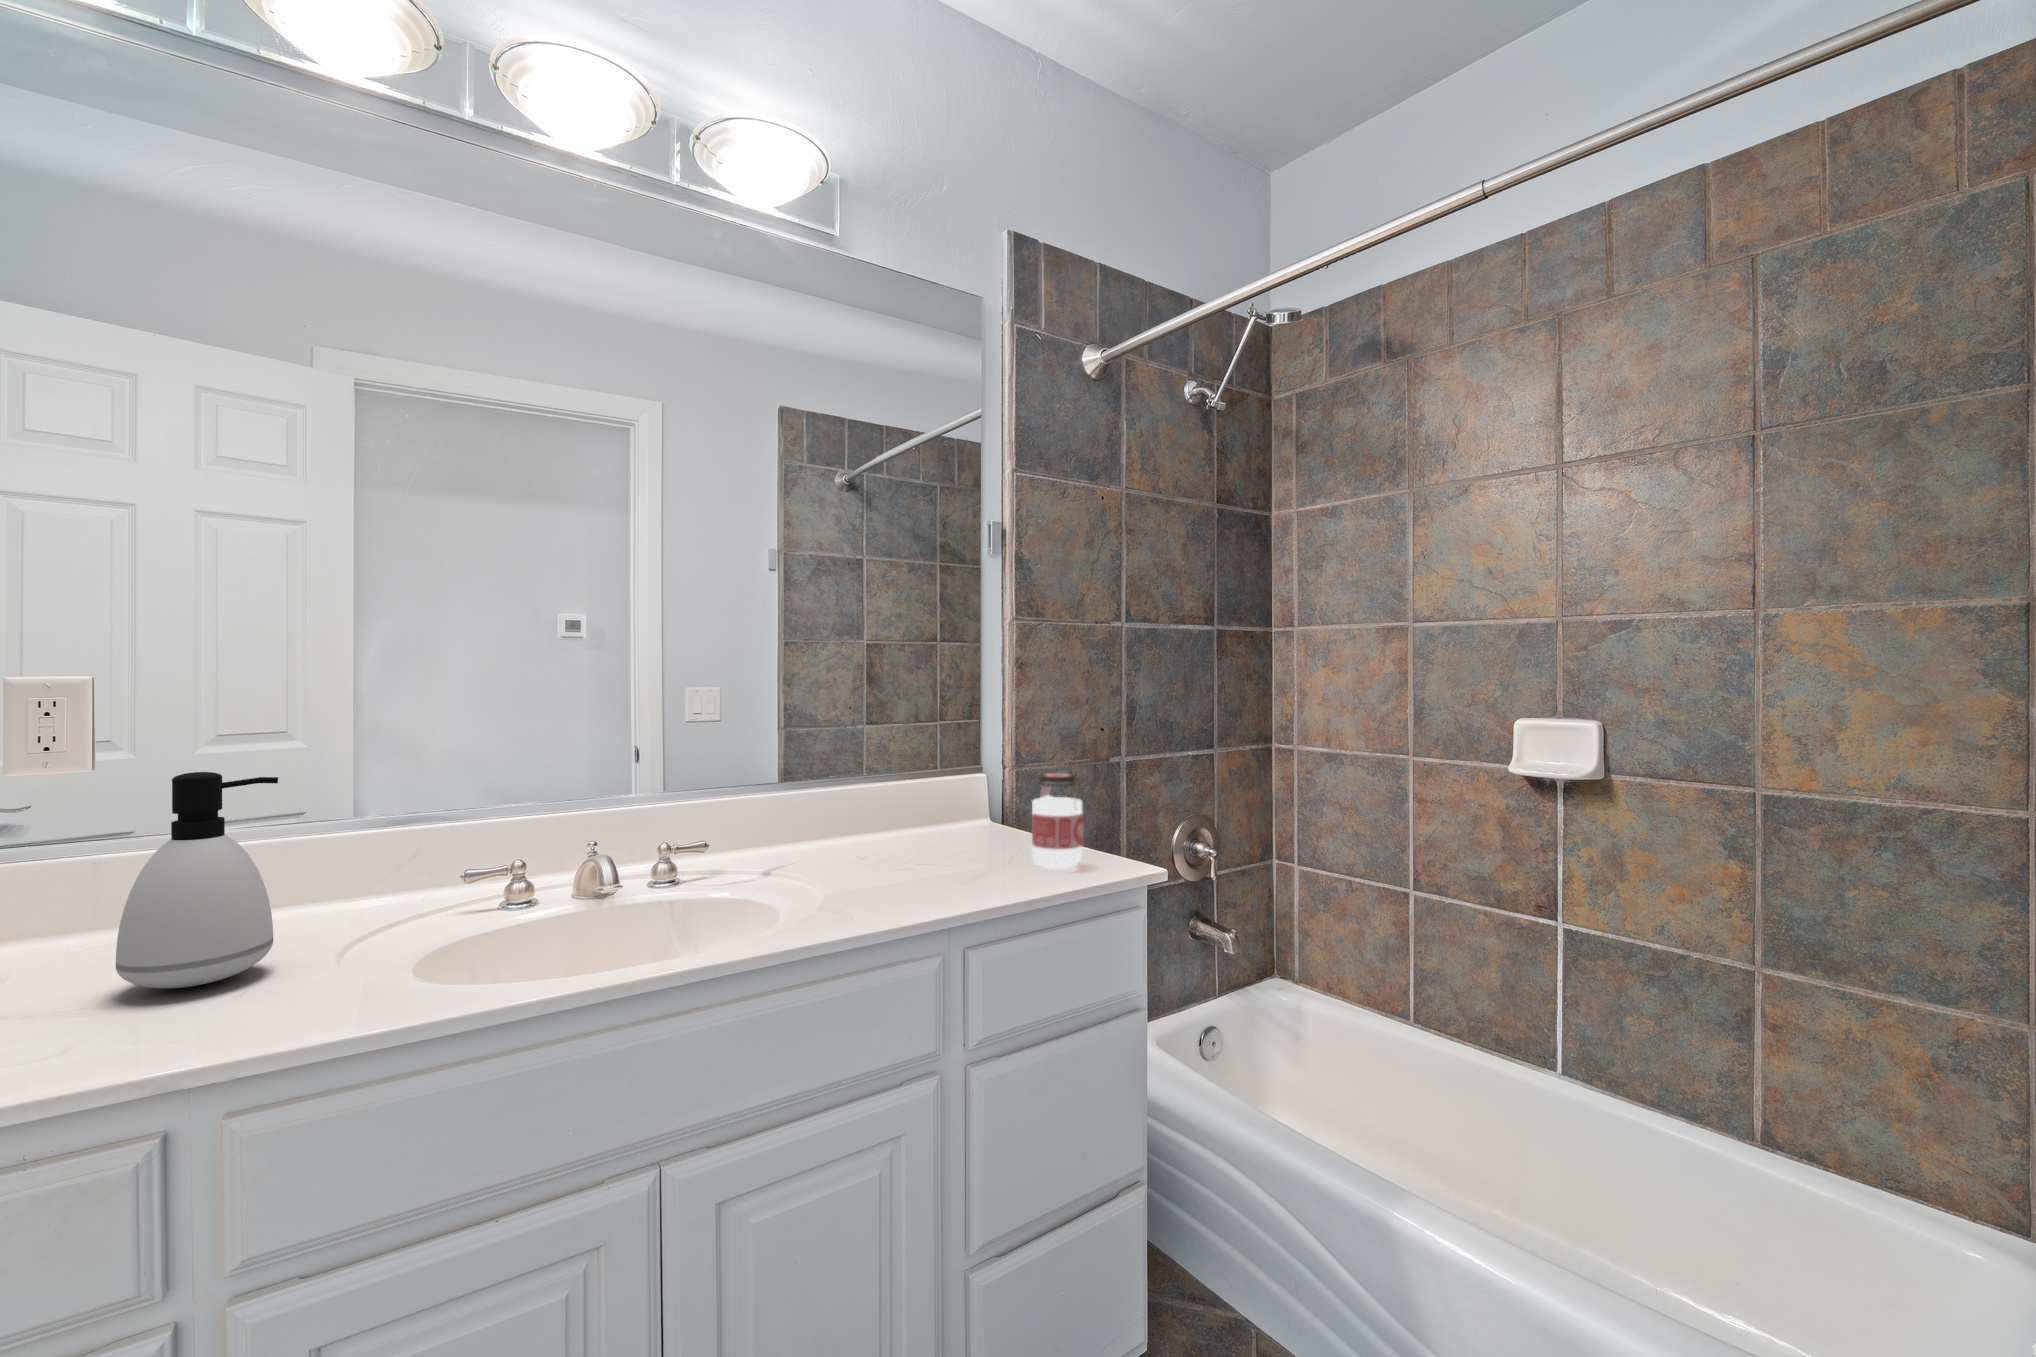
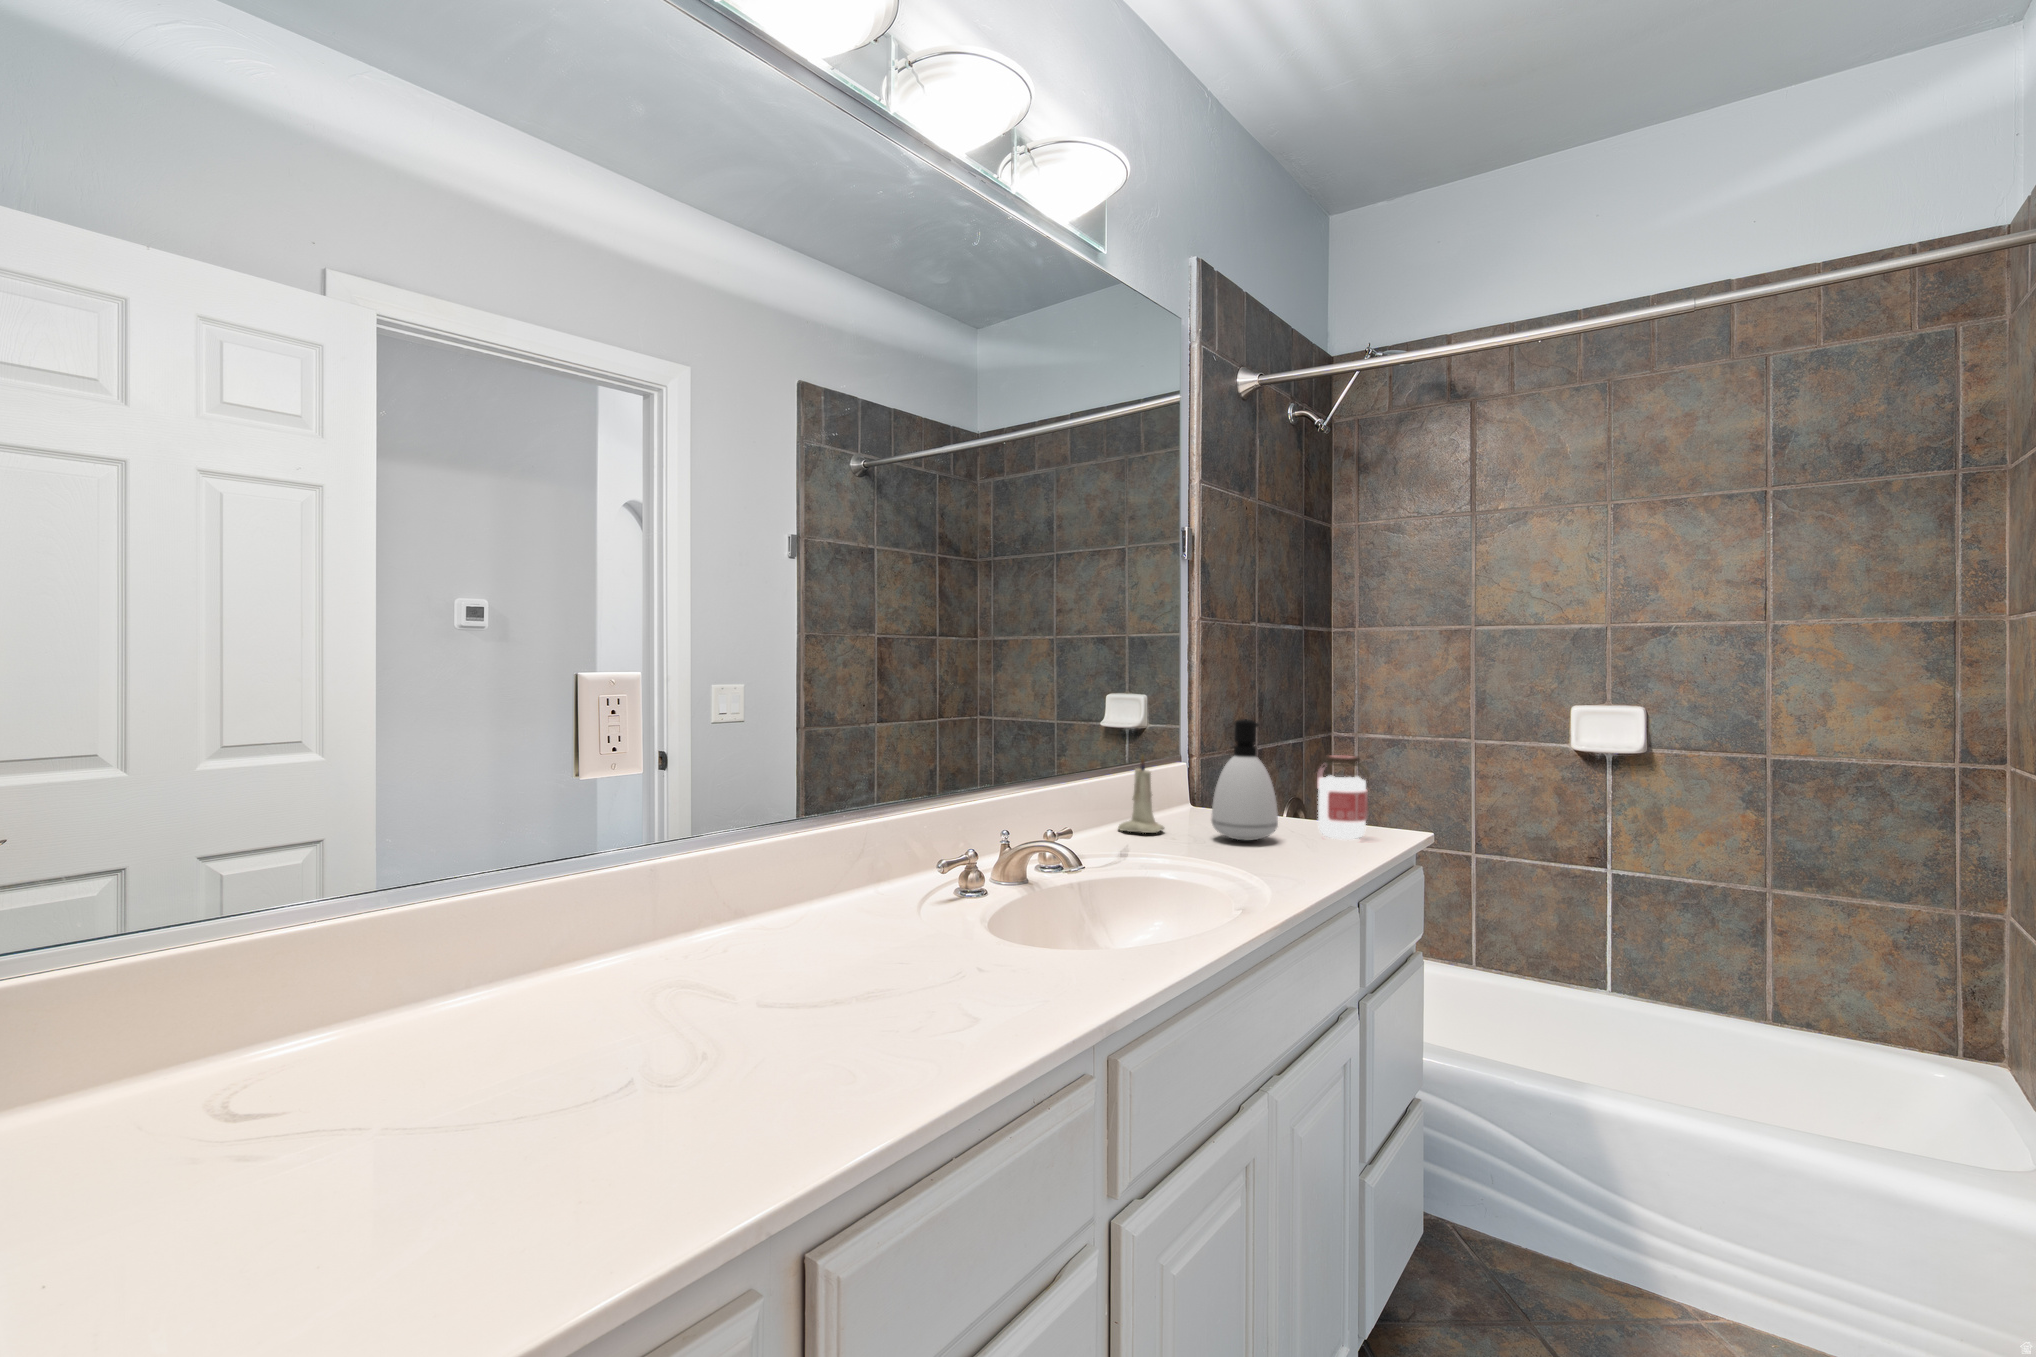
candle: none [858,764,903,849] -> present [1118,756,1164,833]
soap dispenser: present [116,772,278,988] -> present [1211,719,1278,840]

